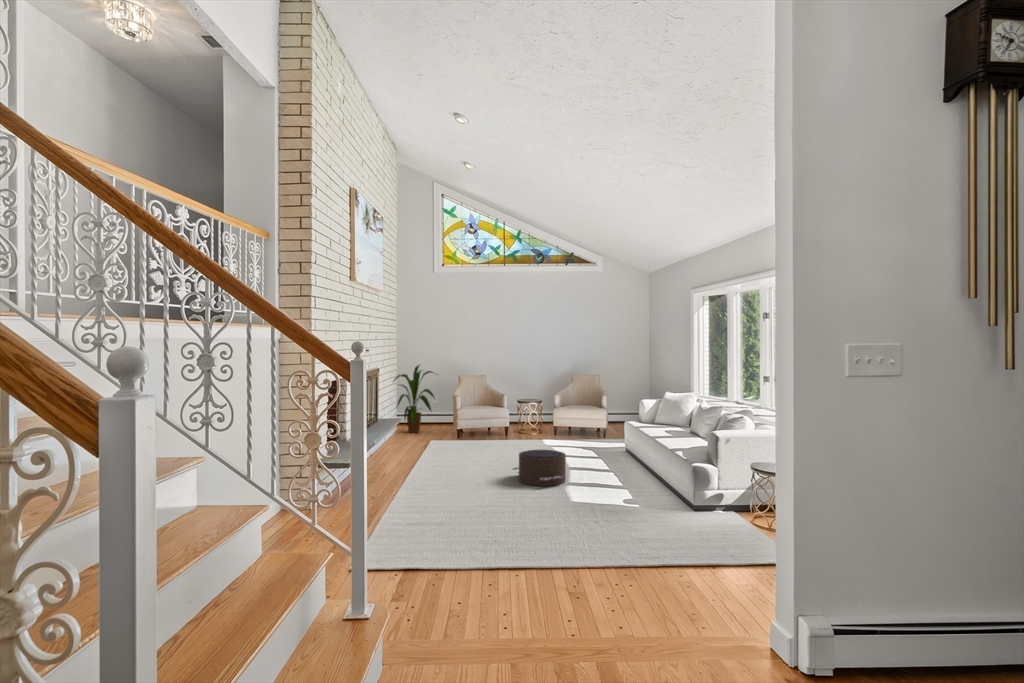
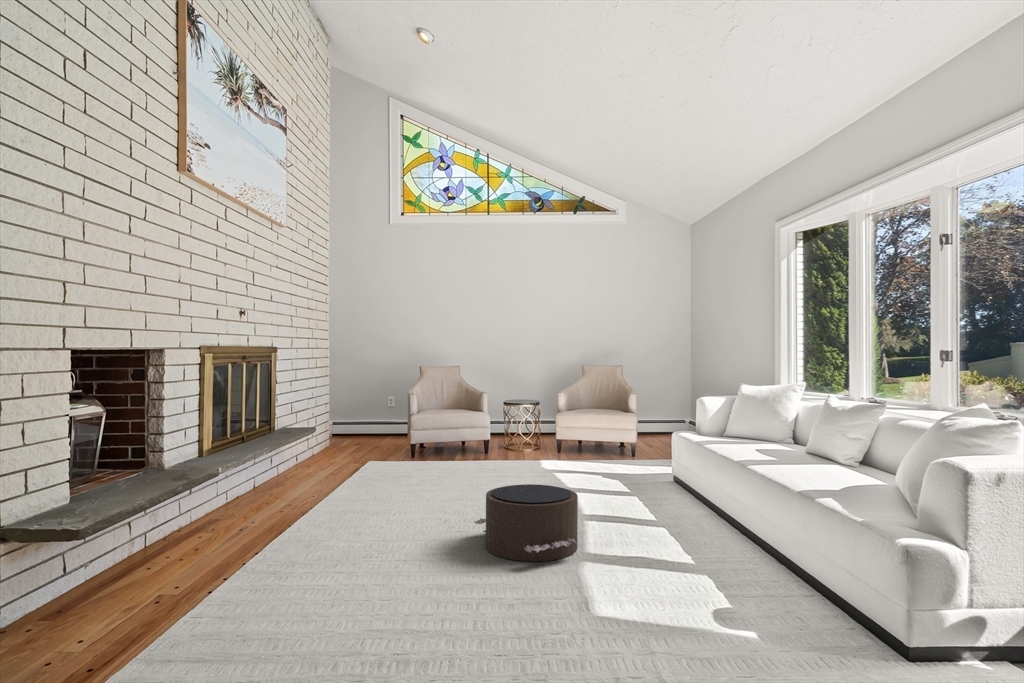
house plant: present [394,365,435,433] -> none [317,345,386,450]

